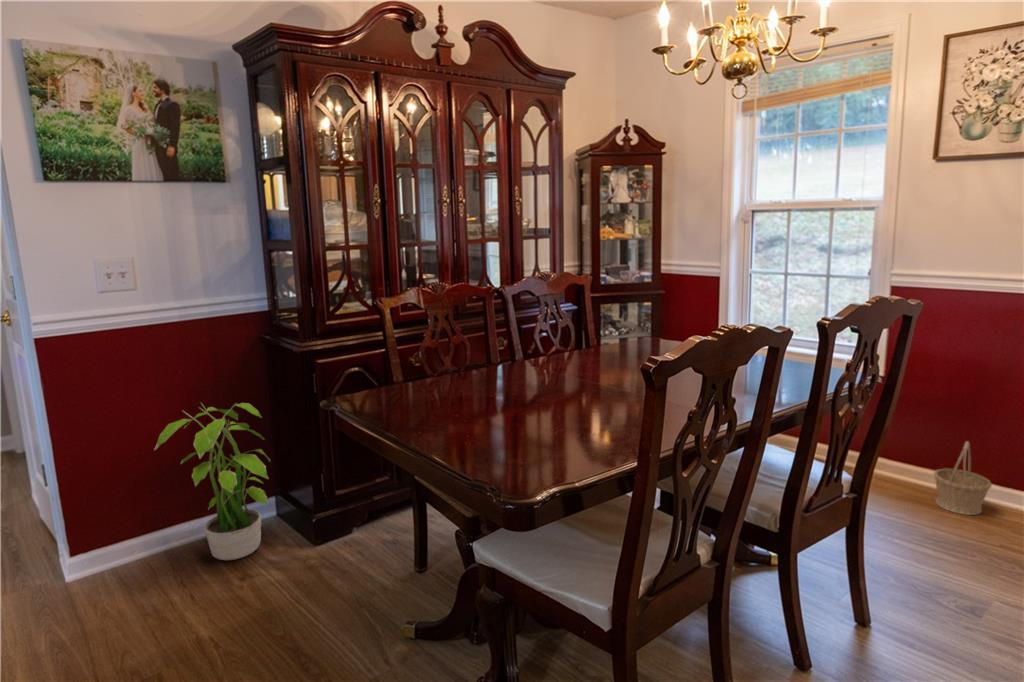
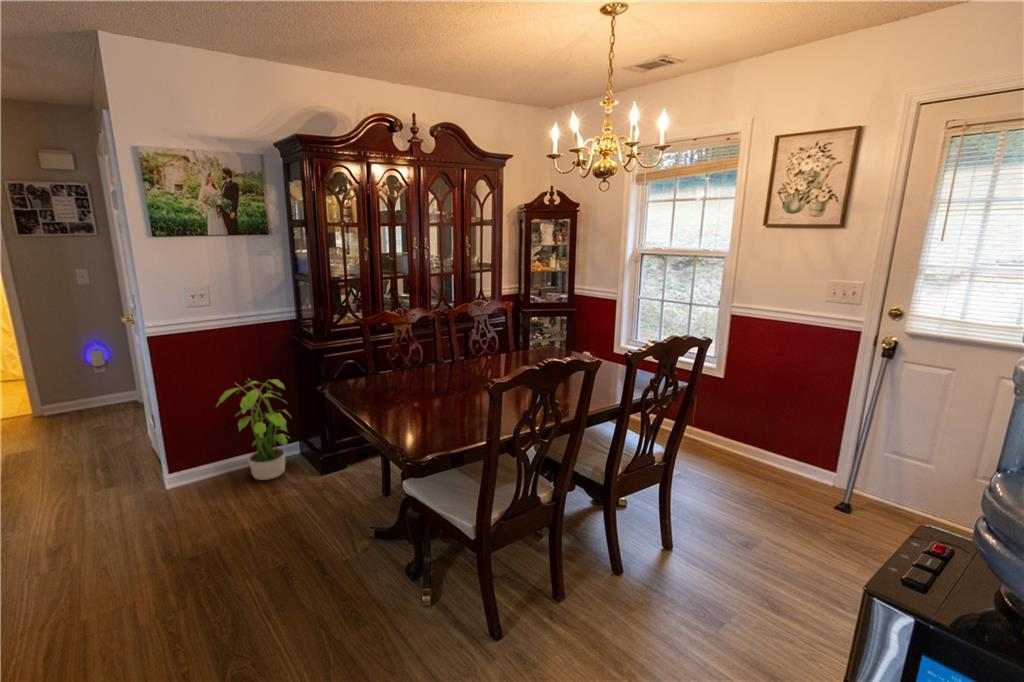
basket: present [934,442,991,515] -> none [757,432,795,486]

